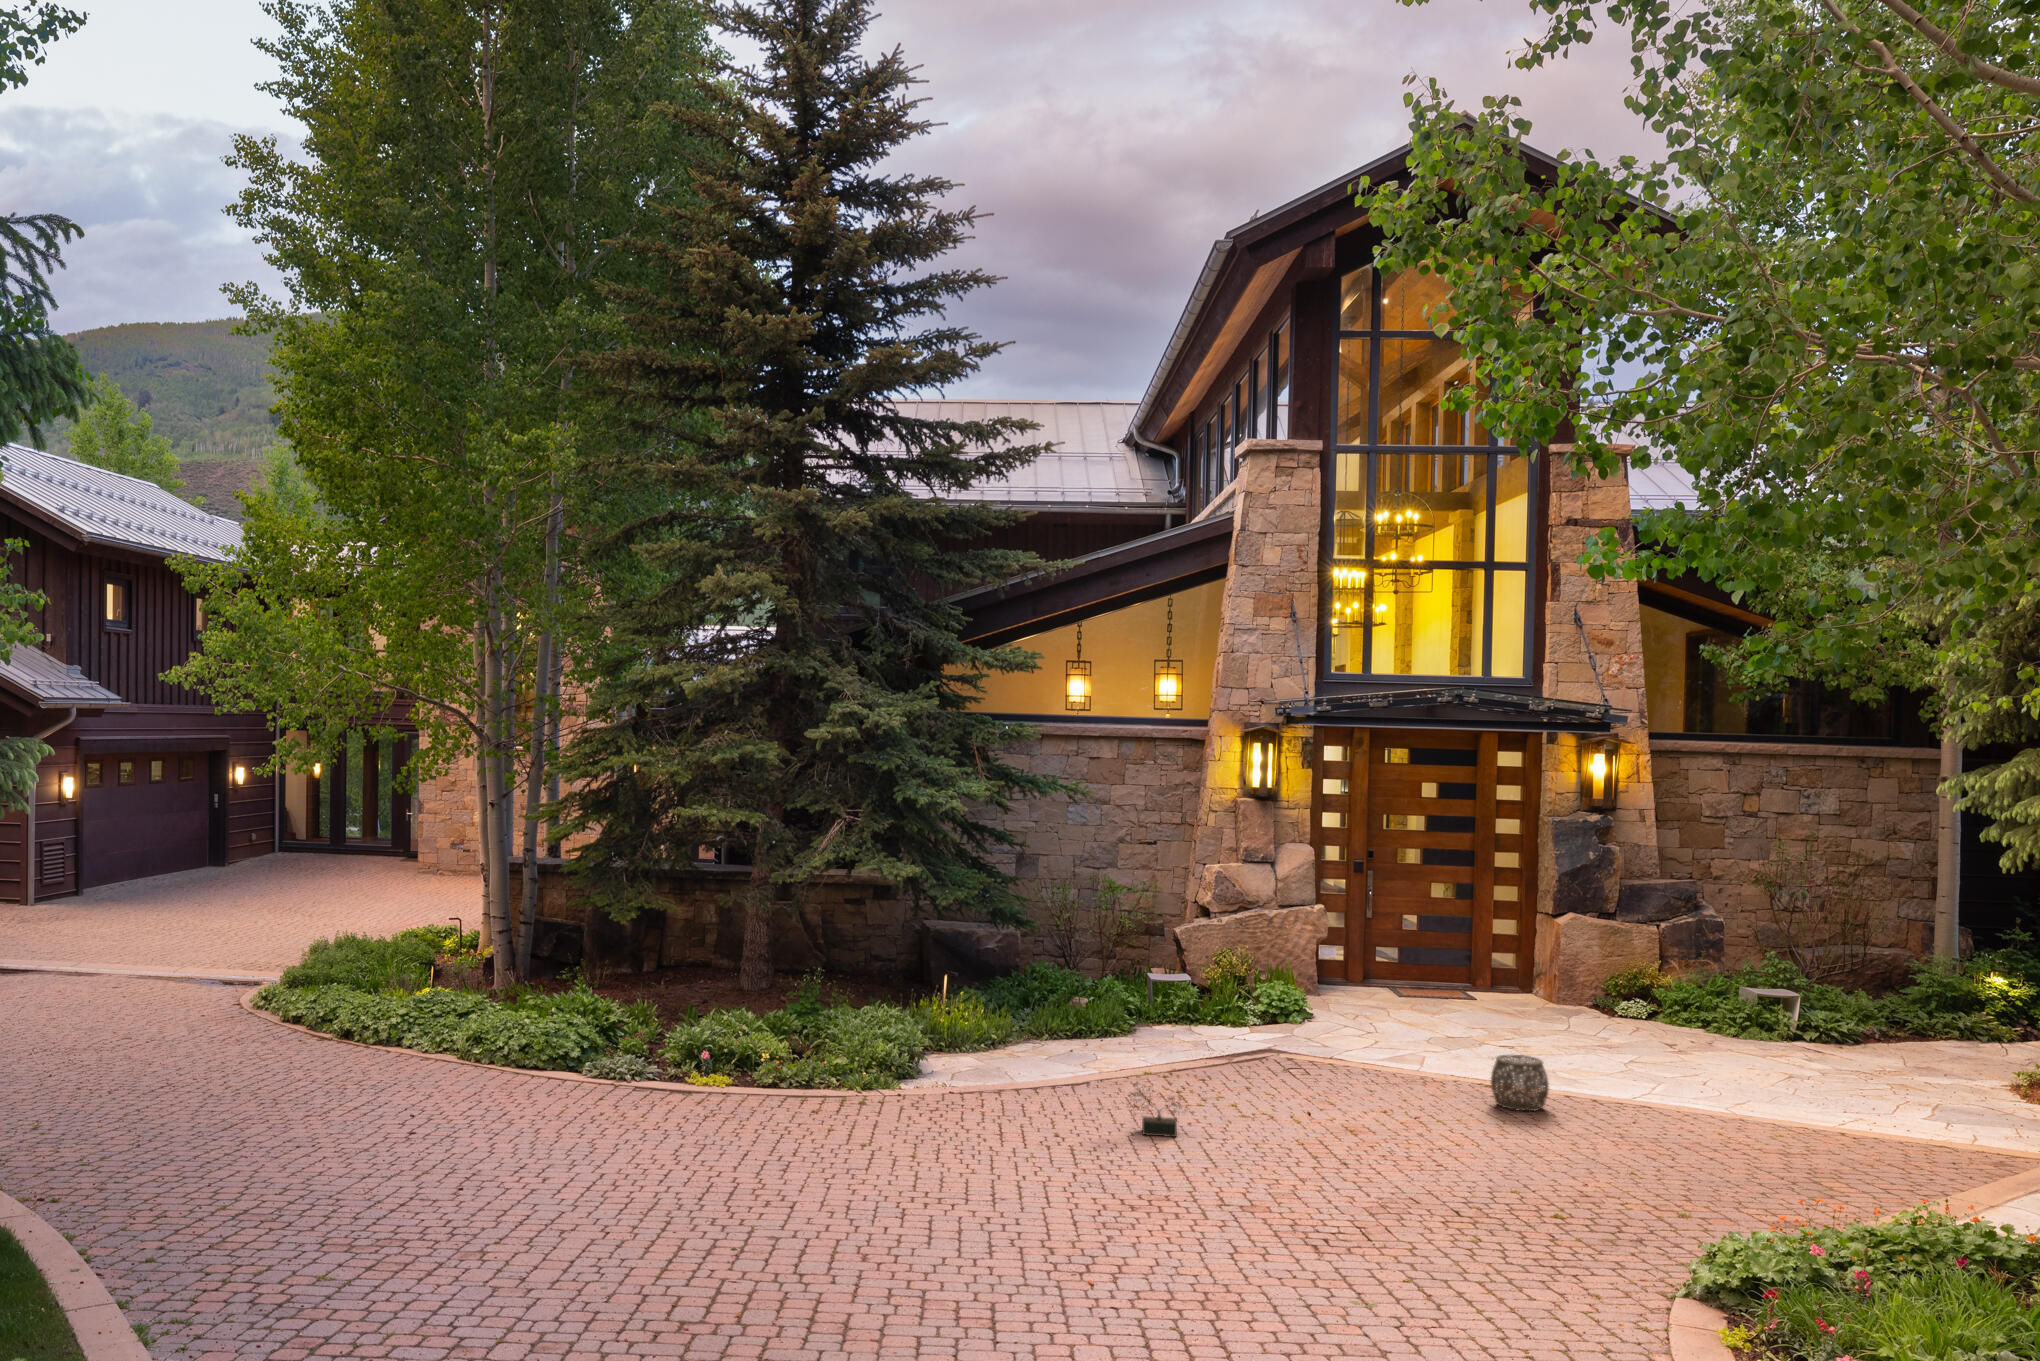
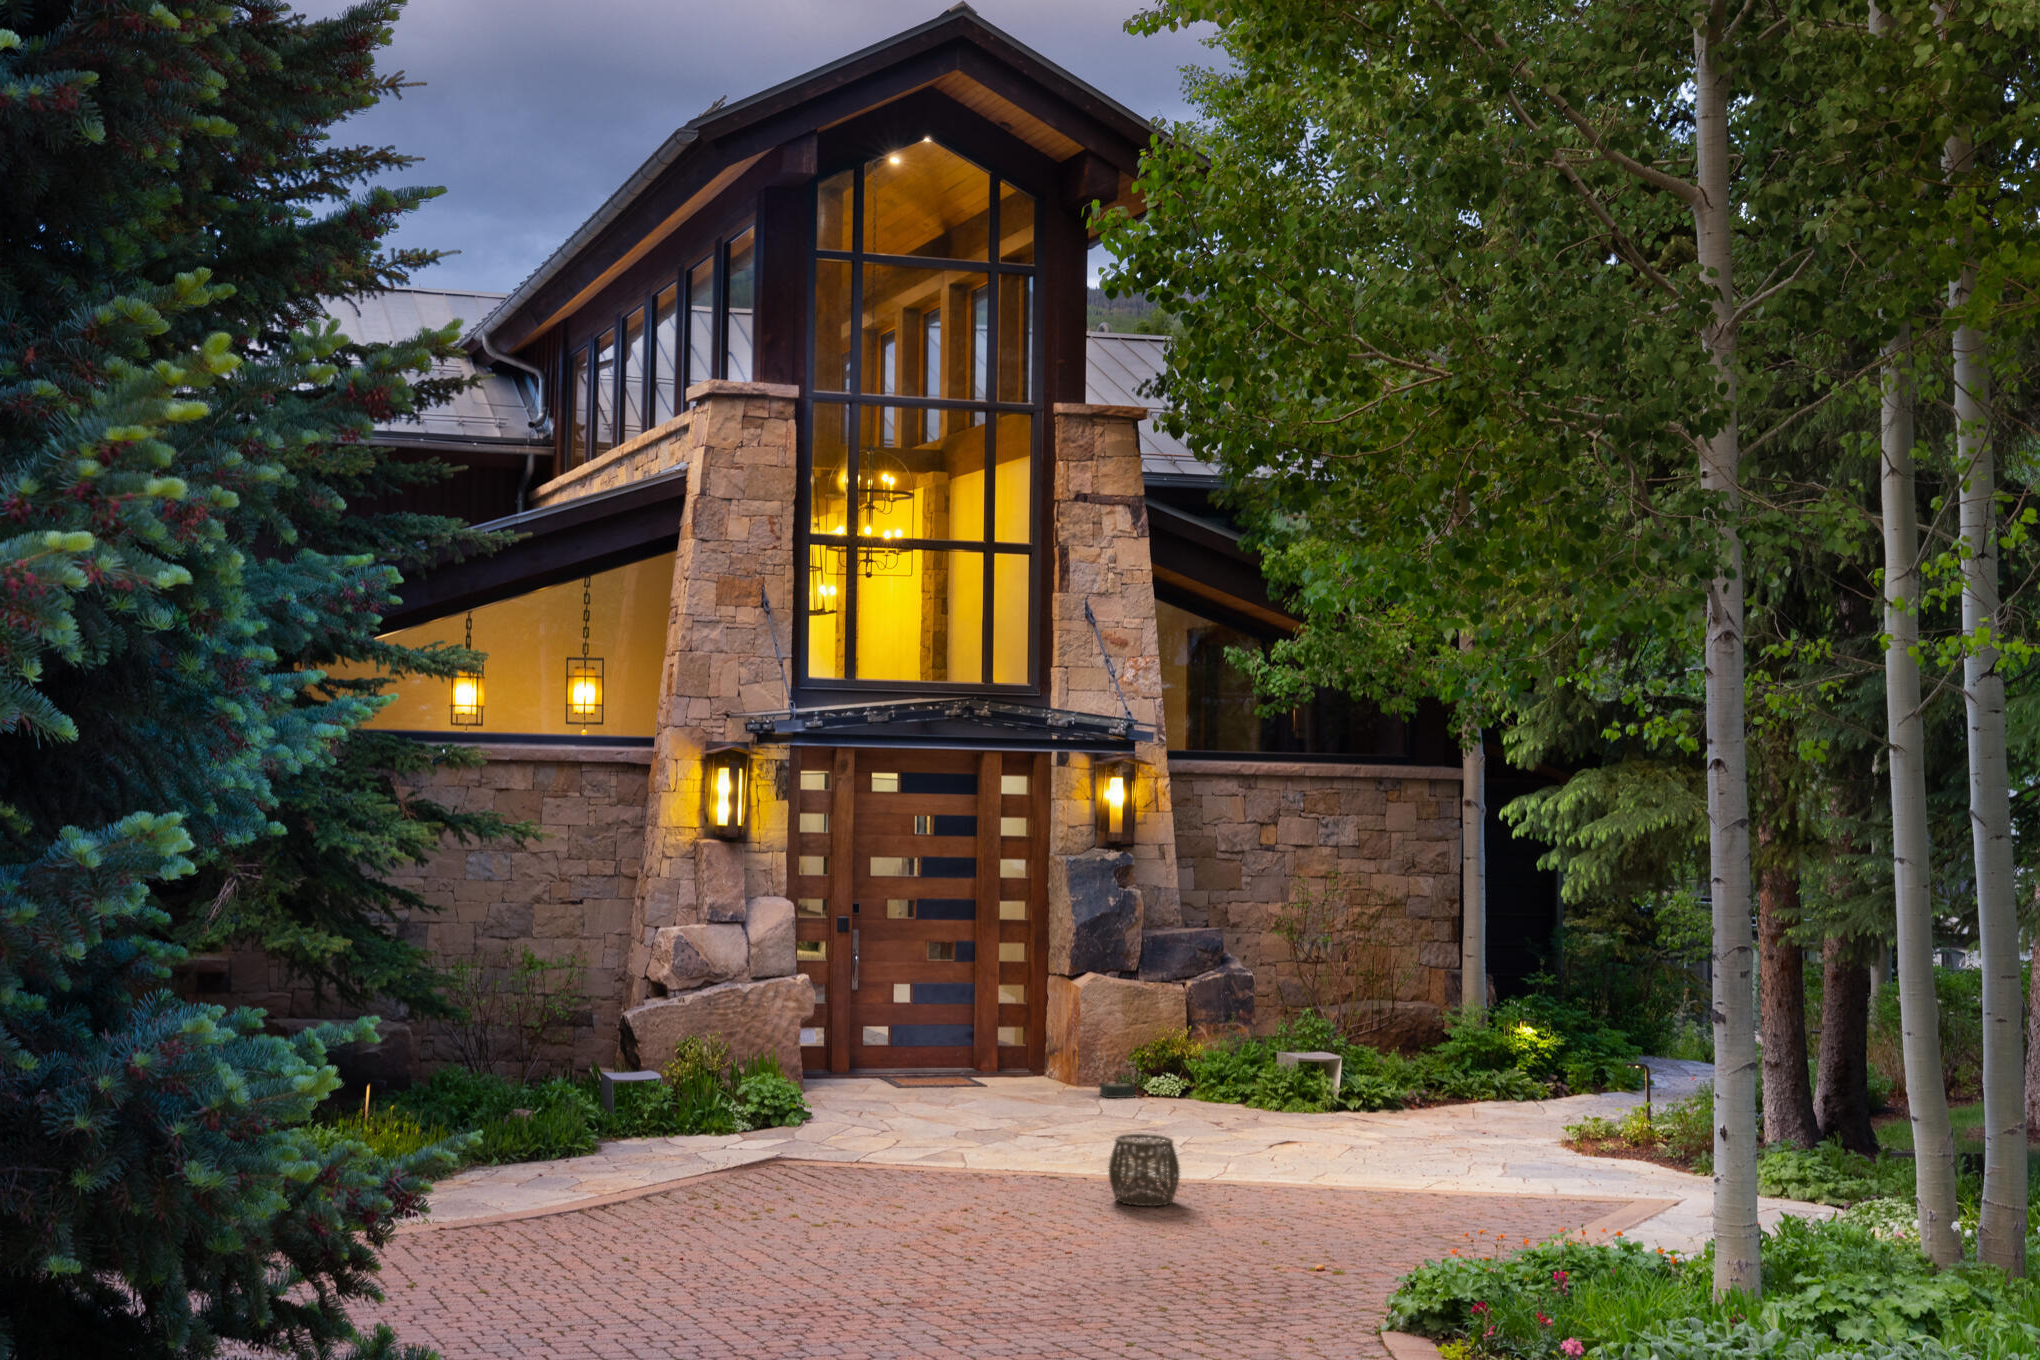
decorative plant: present [1128,1082,1182,1137] -> present [1091,1052,1135,1098]

